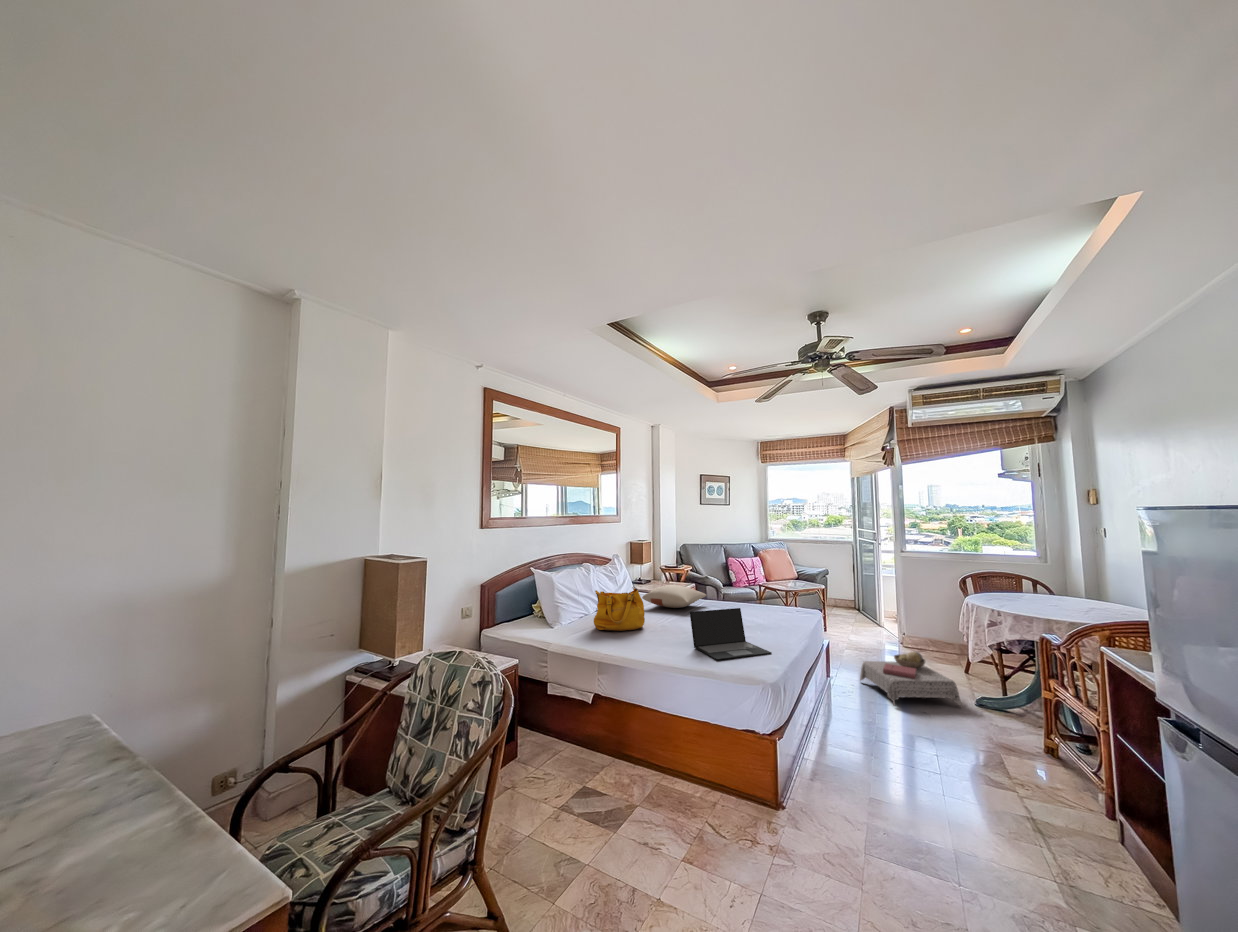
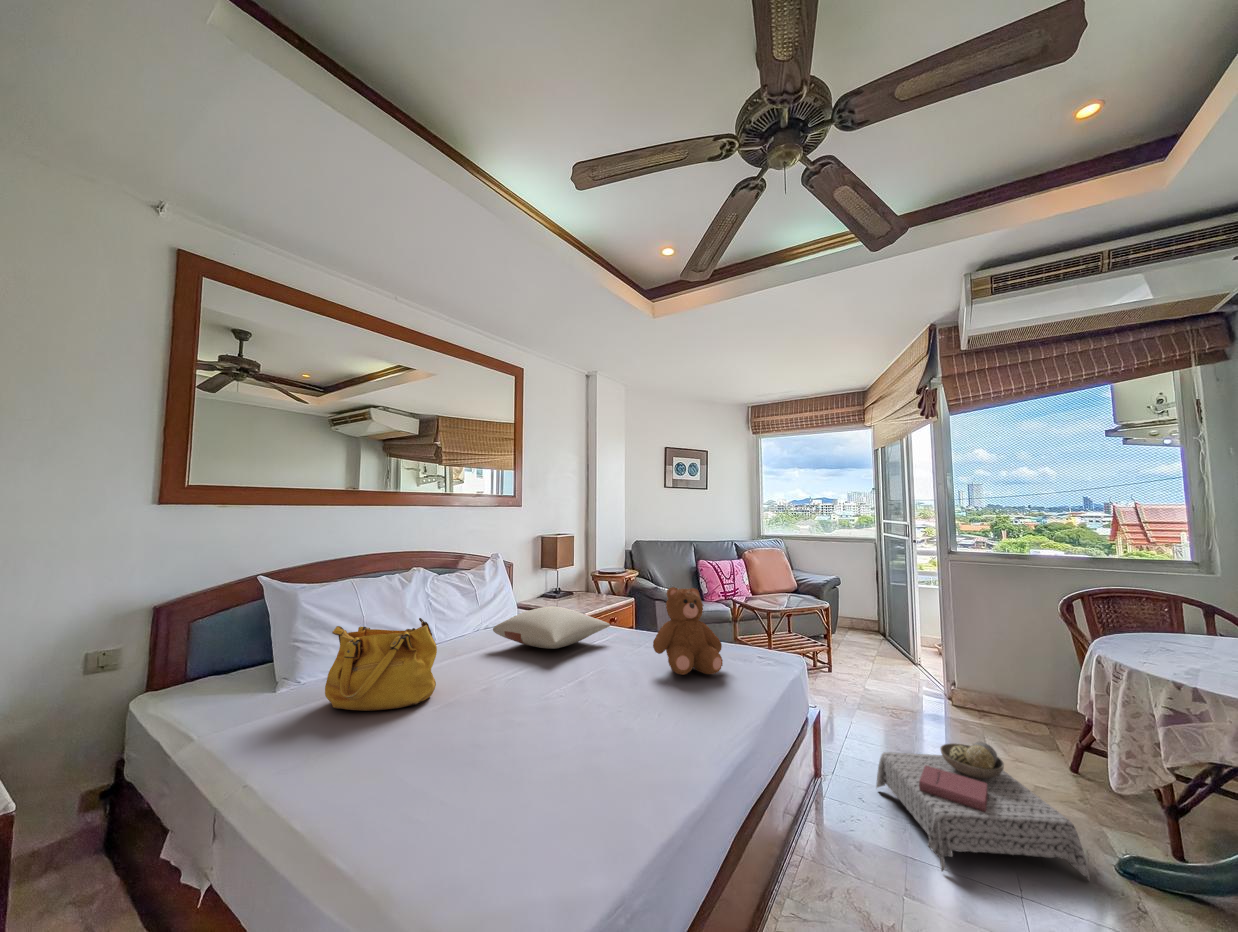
teddy bear: none [744,571,783,617] -> present [653,587,723,675]
laptop: present [690,608,771,660] -> none [440,678,616,854]

